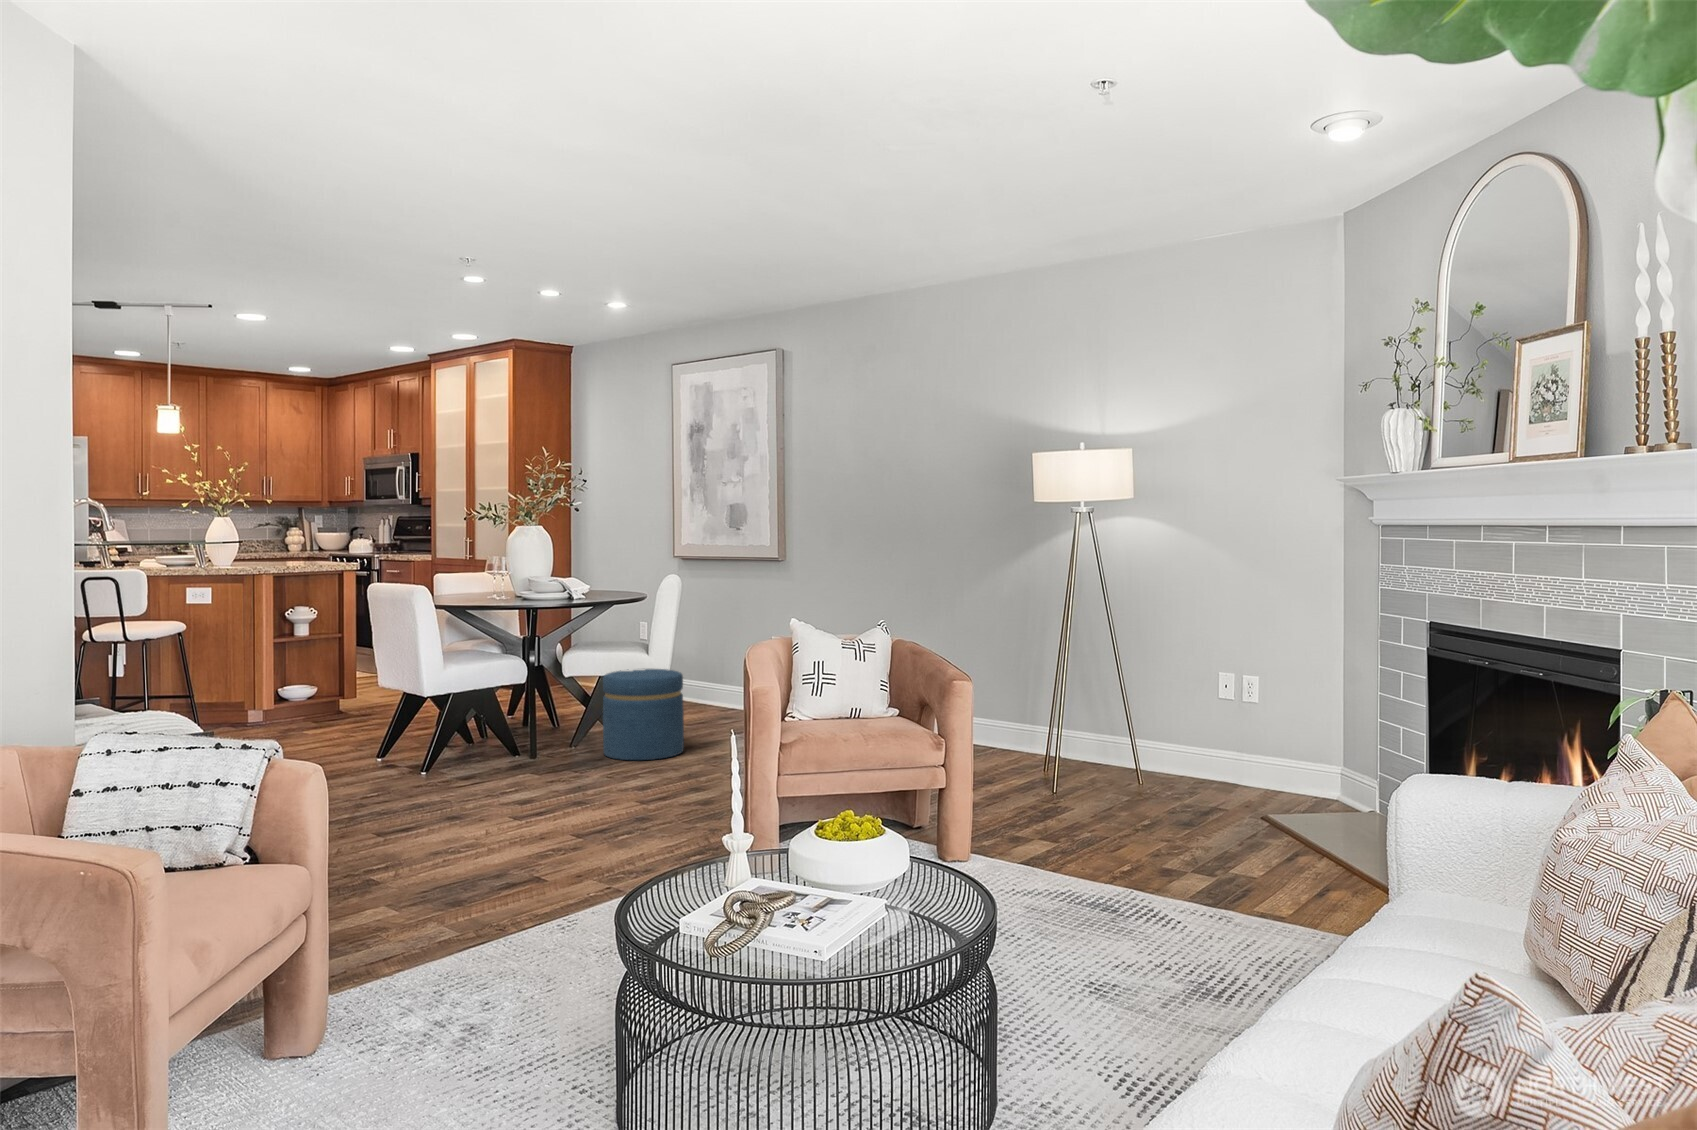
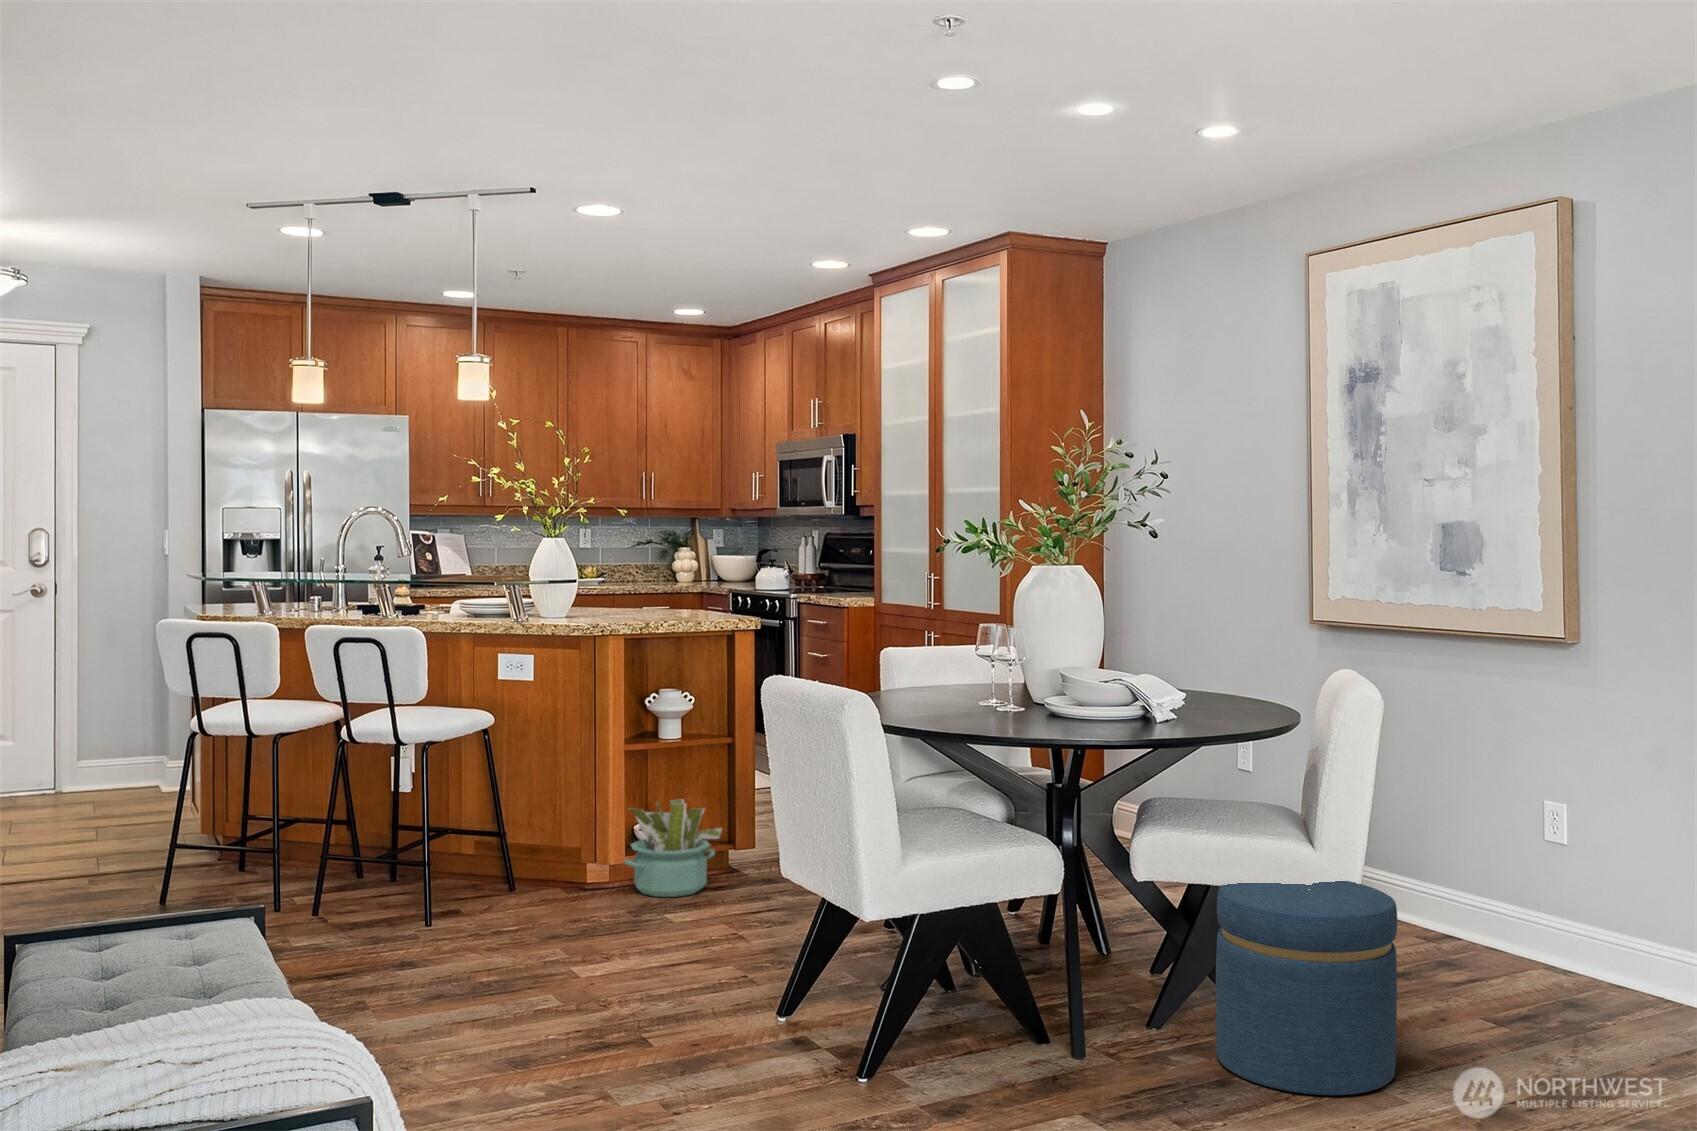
decorative plant: none [275,669,338,725] -> present [624,799,722,897]

